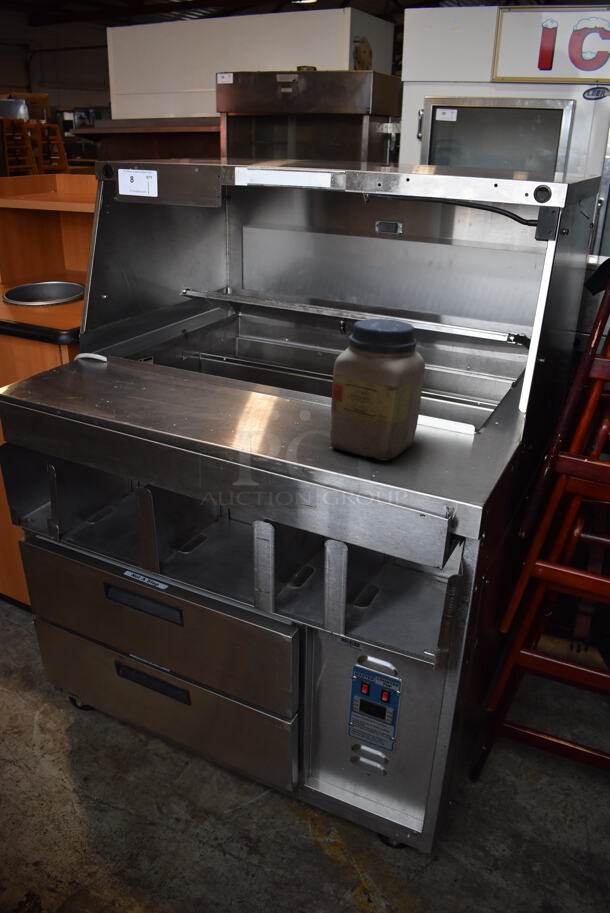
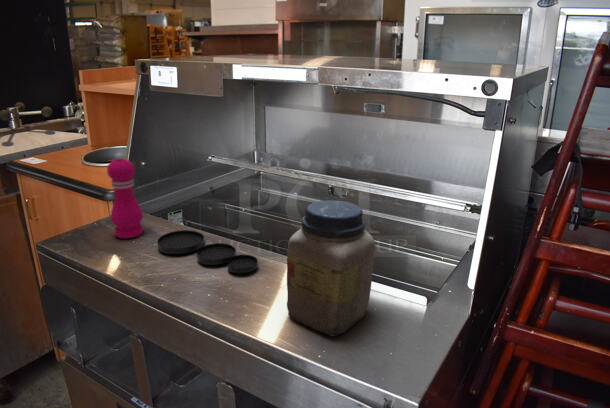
pepper mill: none [82,278,123,386] -> present [107,153,143,238]
plate: none [151,375,280,413] -> present [158,230,258,273]

